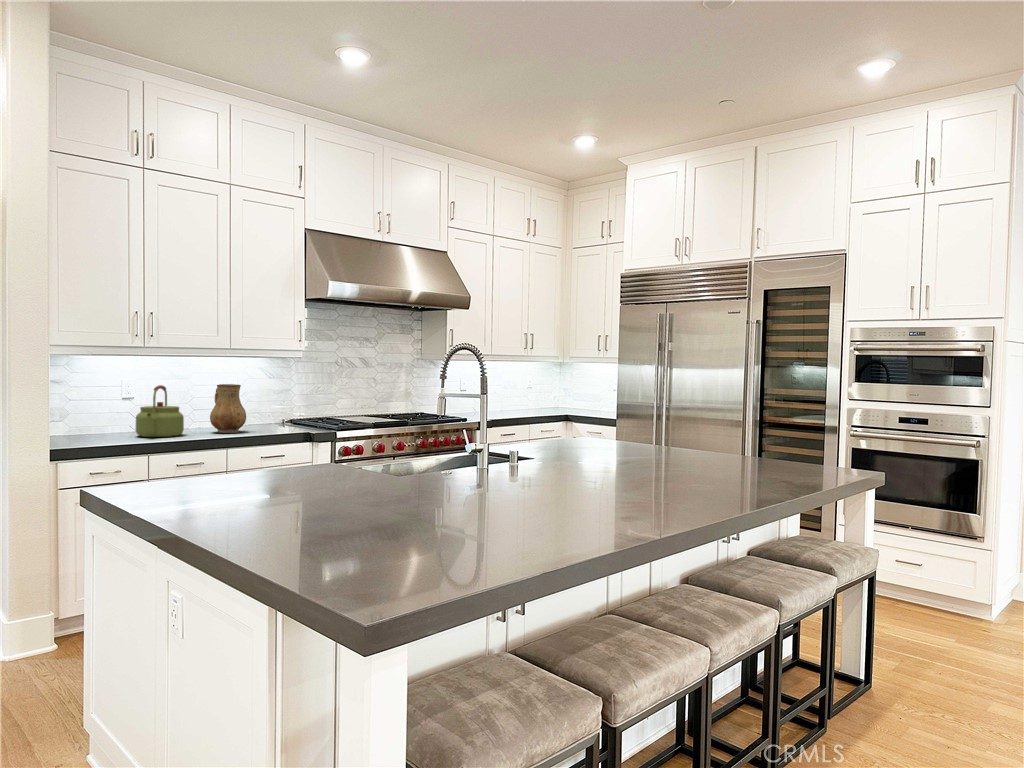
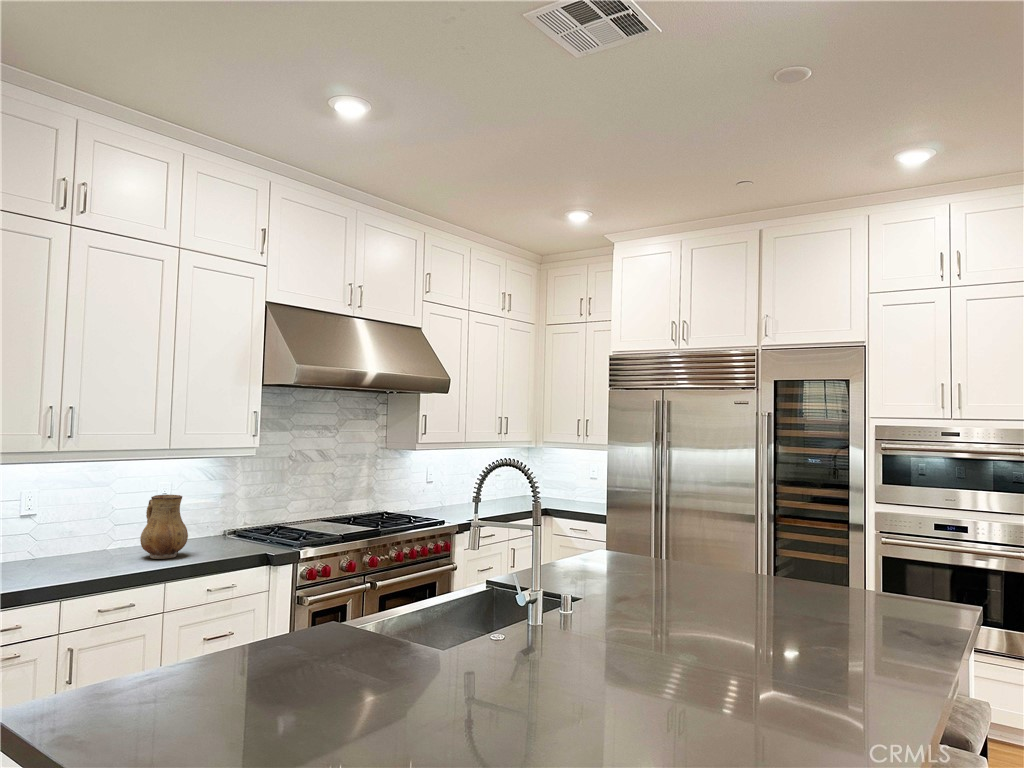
kettle: present [135,385,184,437] -> none [40,501,107,571]

